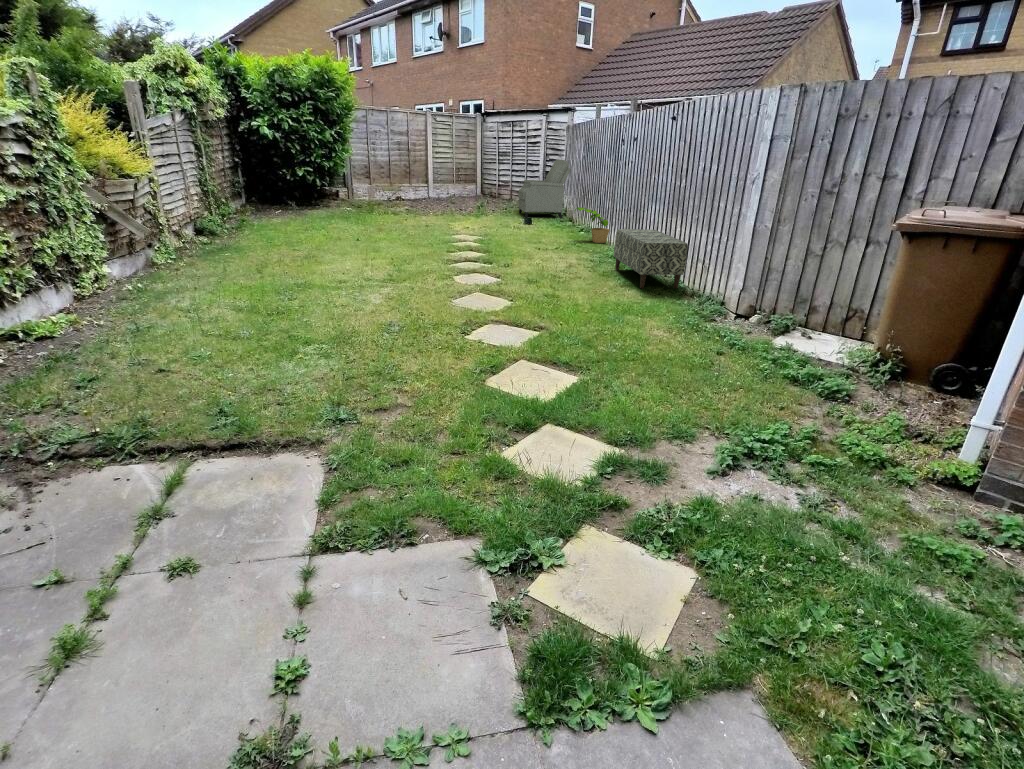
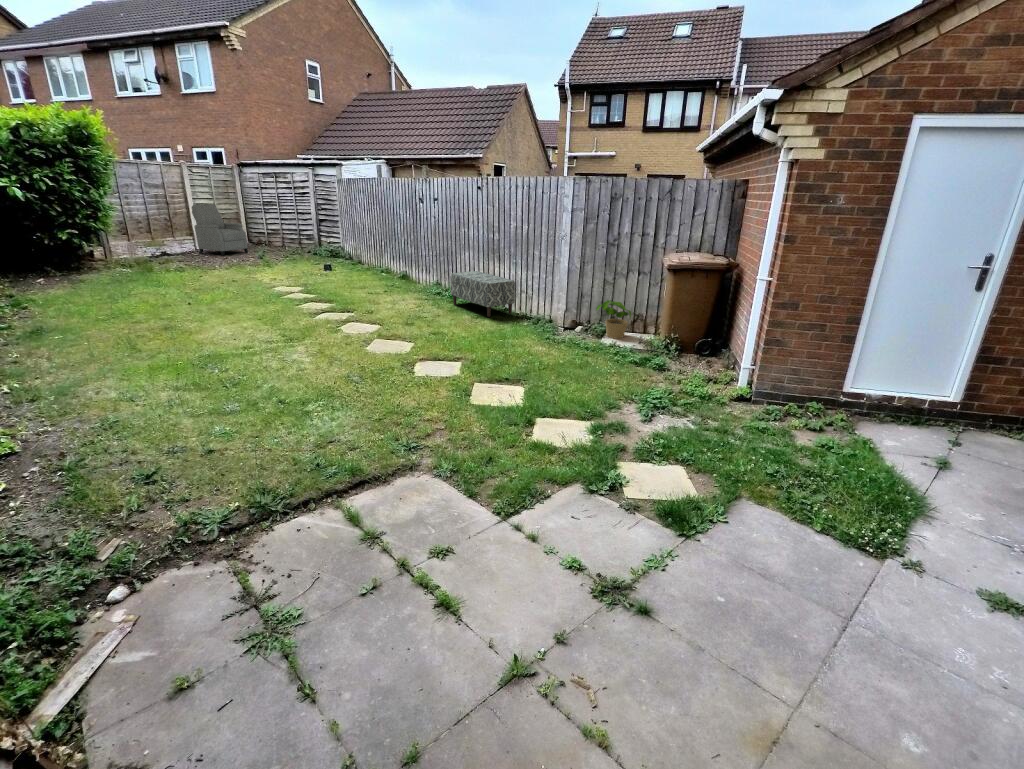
chair: present [518,159,571,218] -> present [192,204,248,256]
potted plant: present [575,207,609,243] -> present [596,300,631,338]

